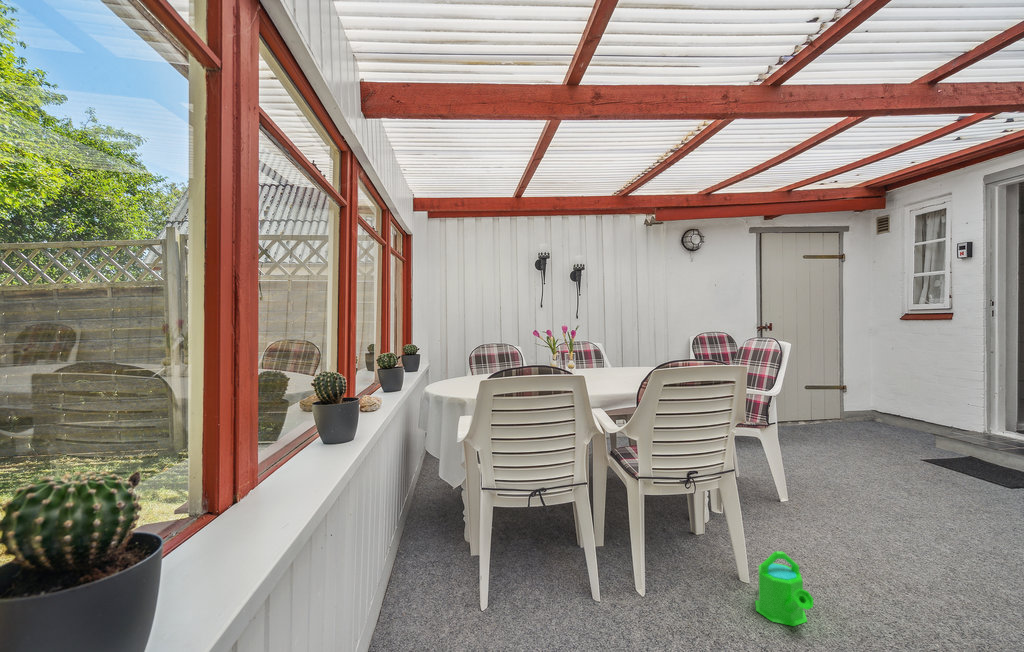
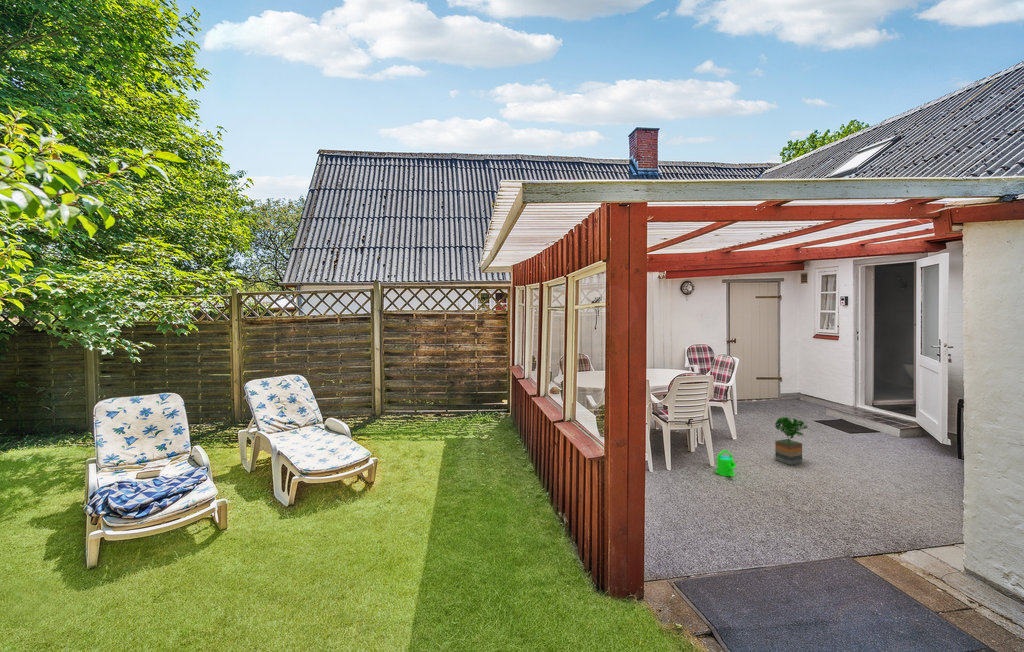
potted tree: none [889,462,981,585] -> present [775,417,808,465]

